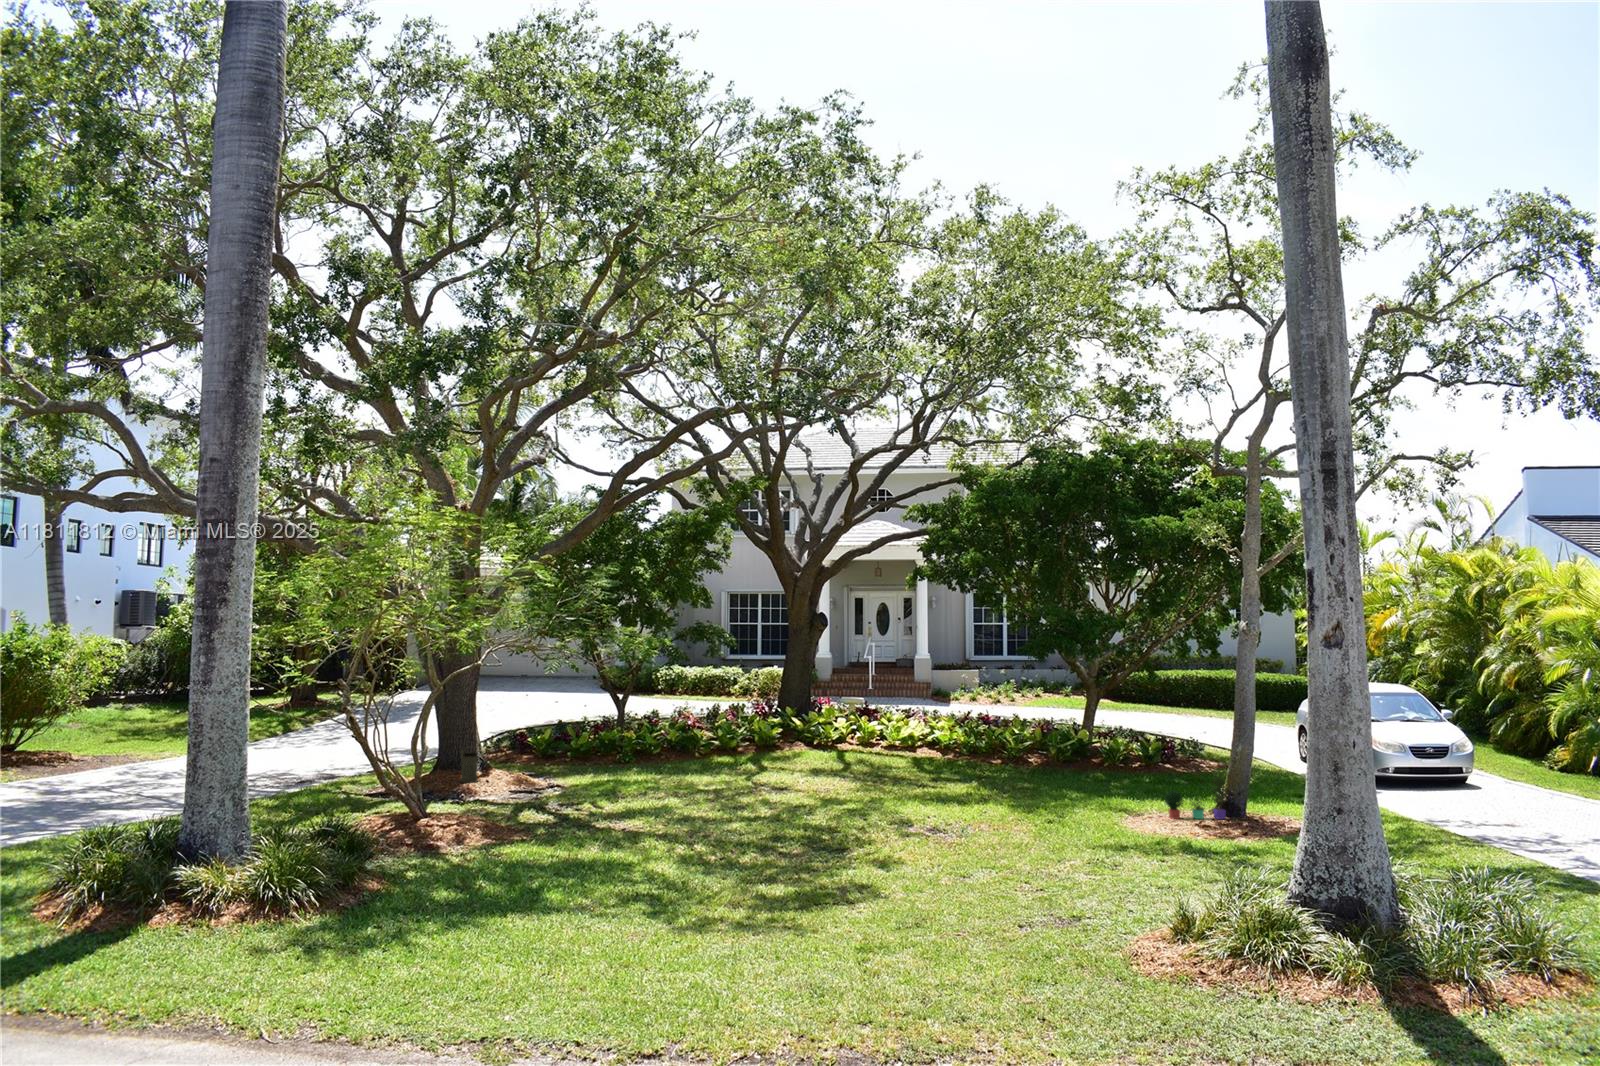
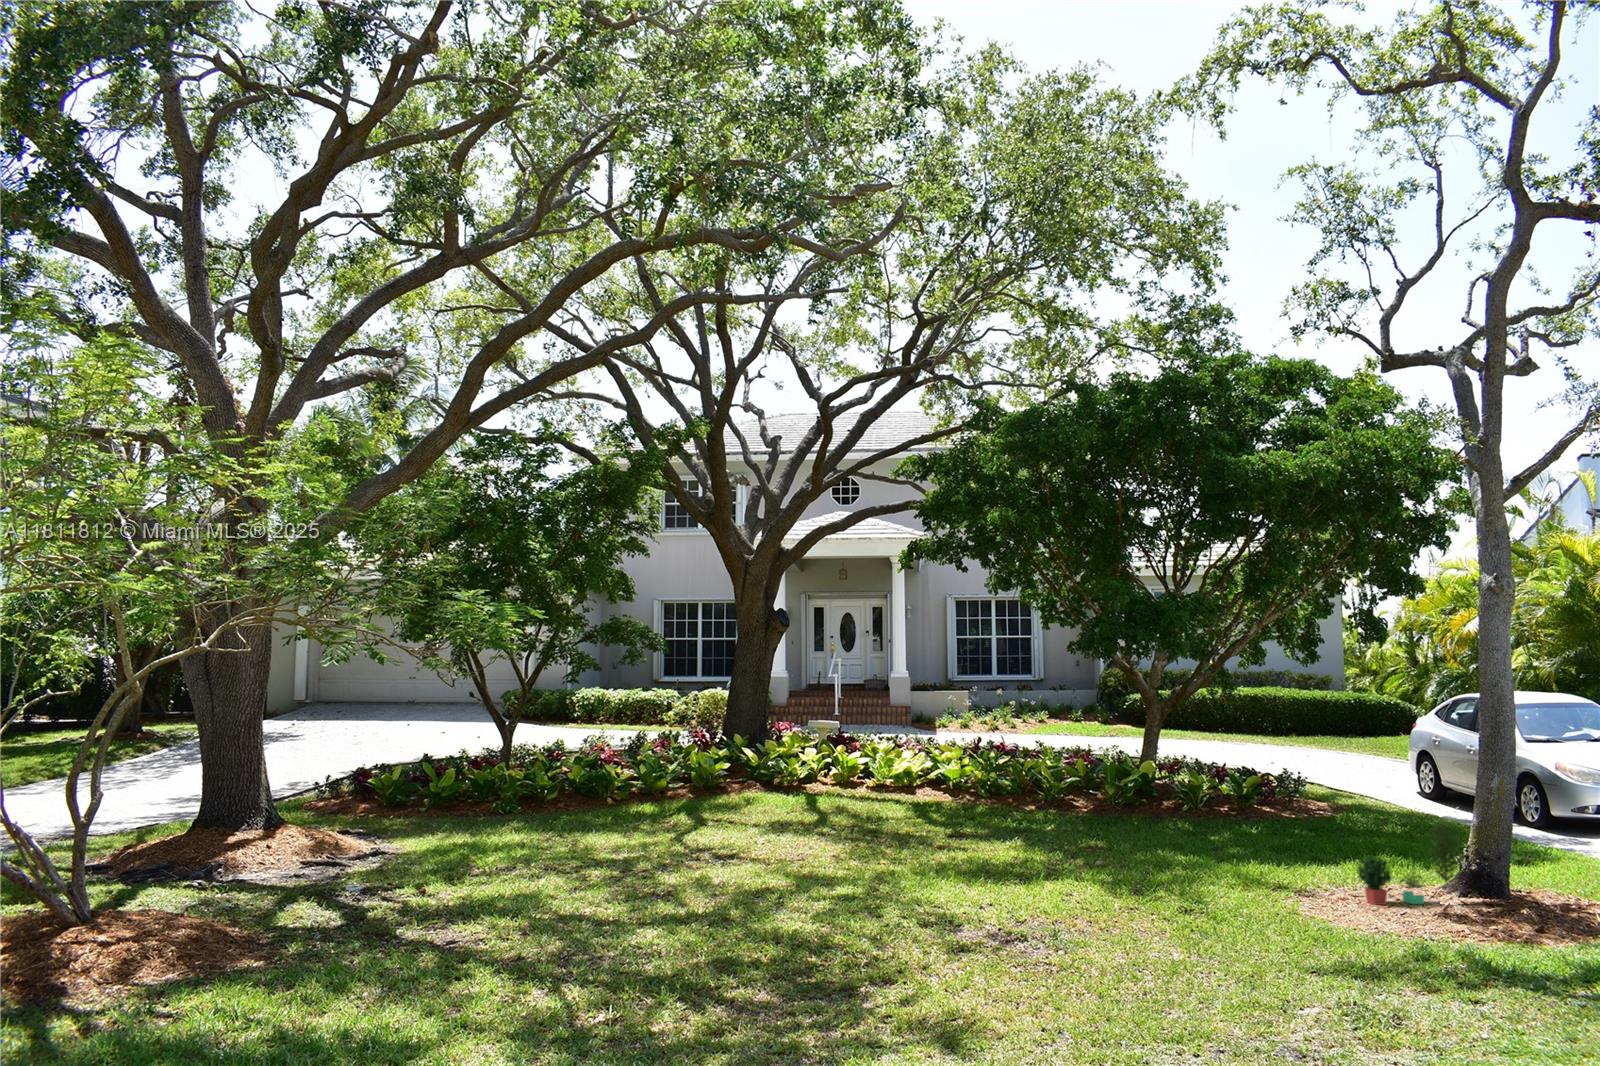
watering can: present [460,749,478,783] -> none [219,794,251,853]

